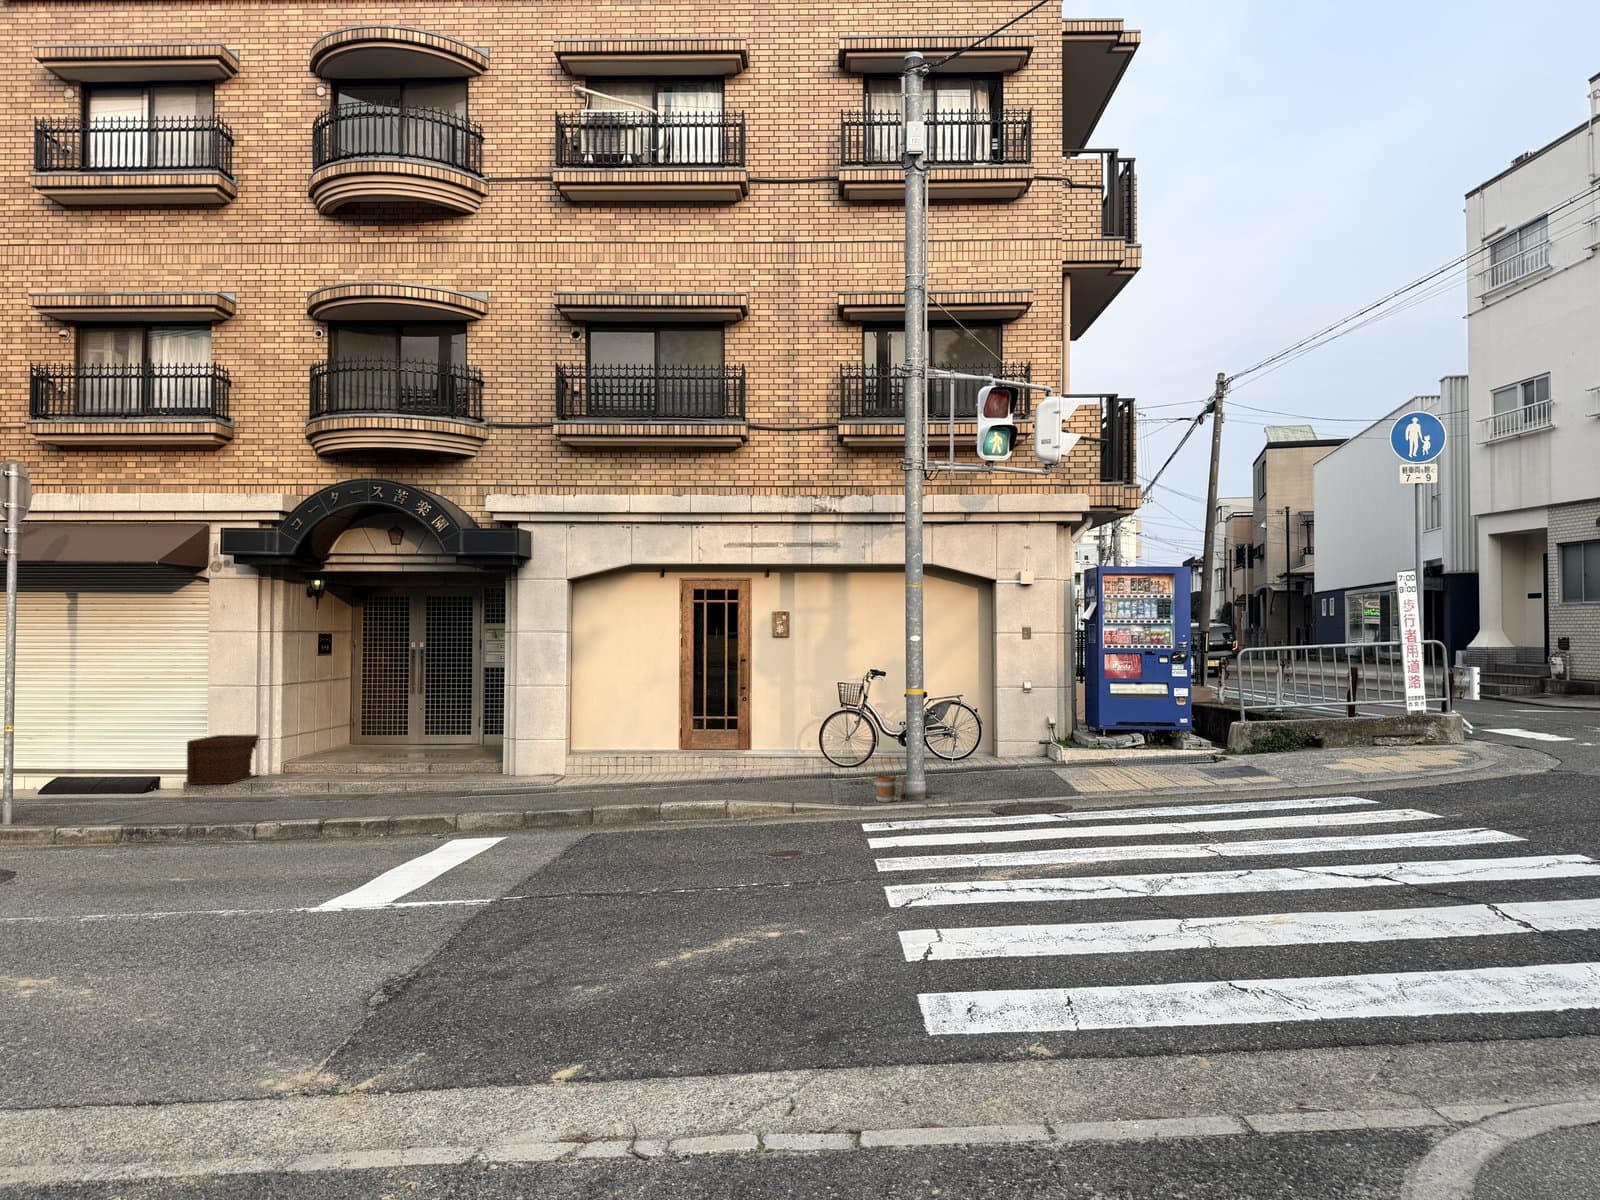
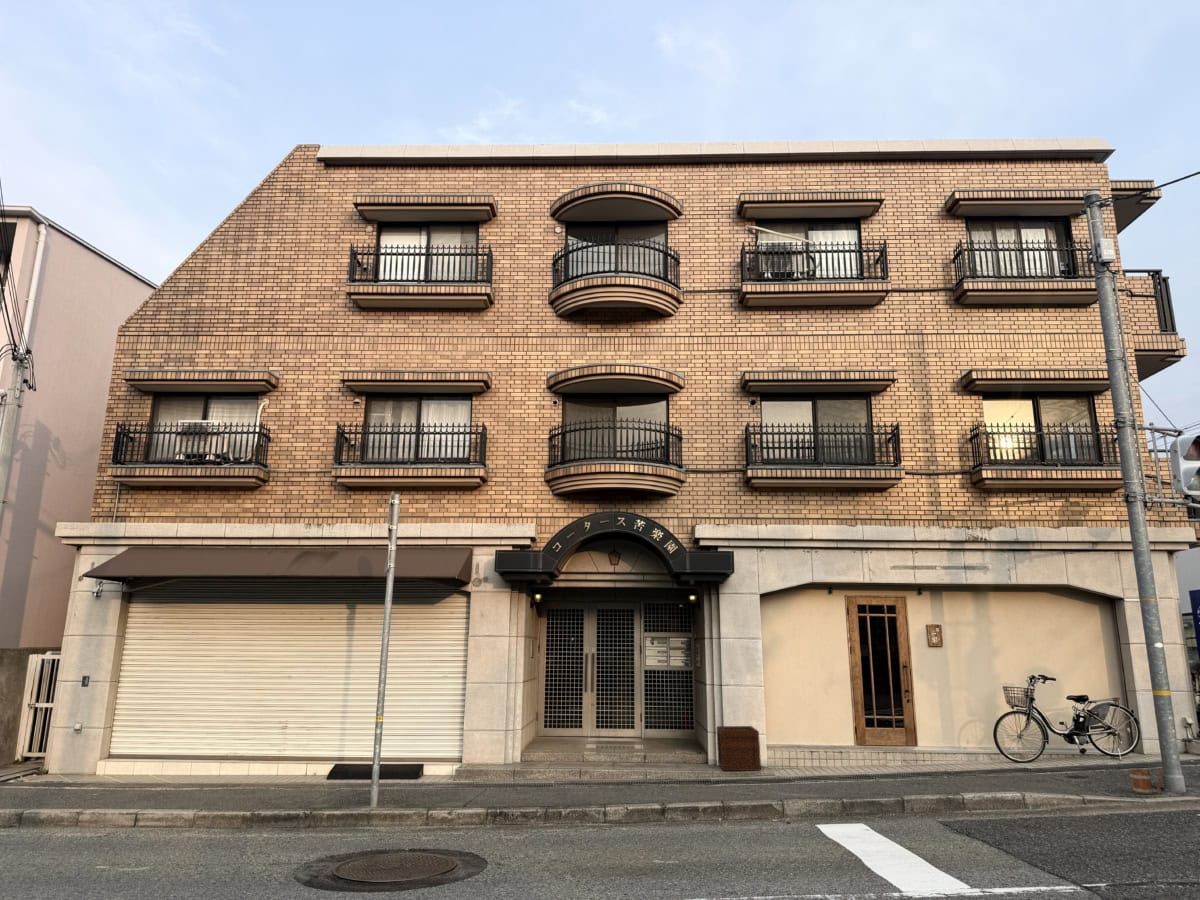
wooden crate: present [187,735,260,784] -> present [717,726,761,771]

